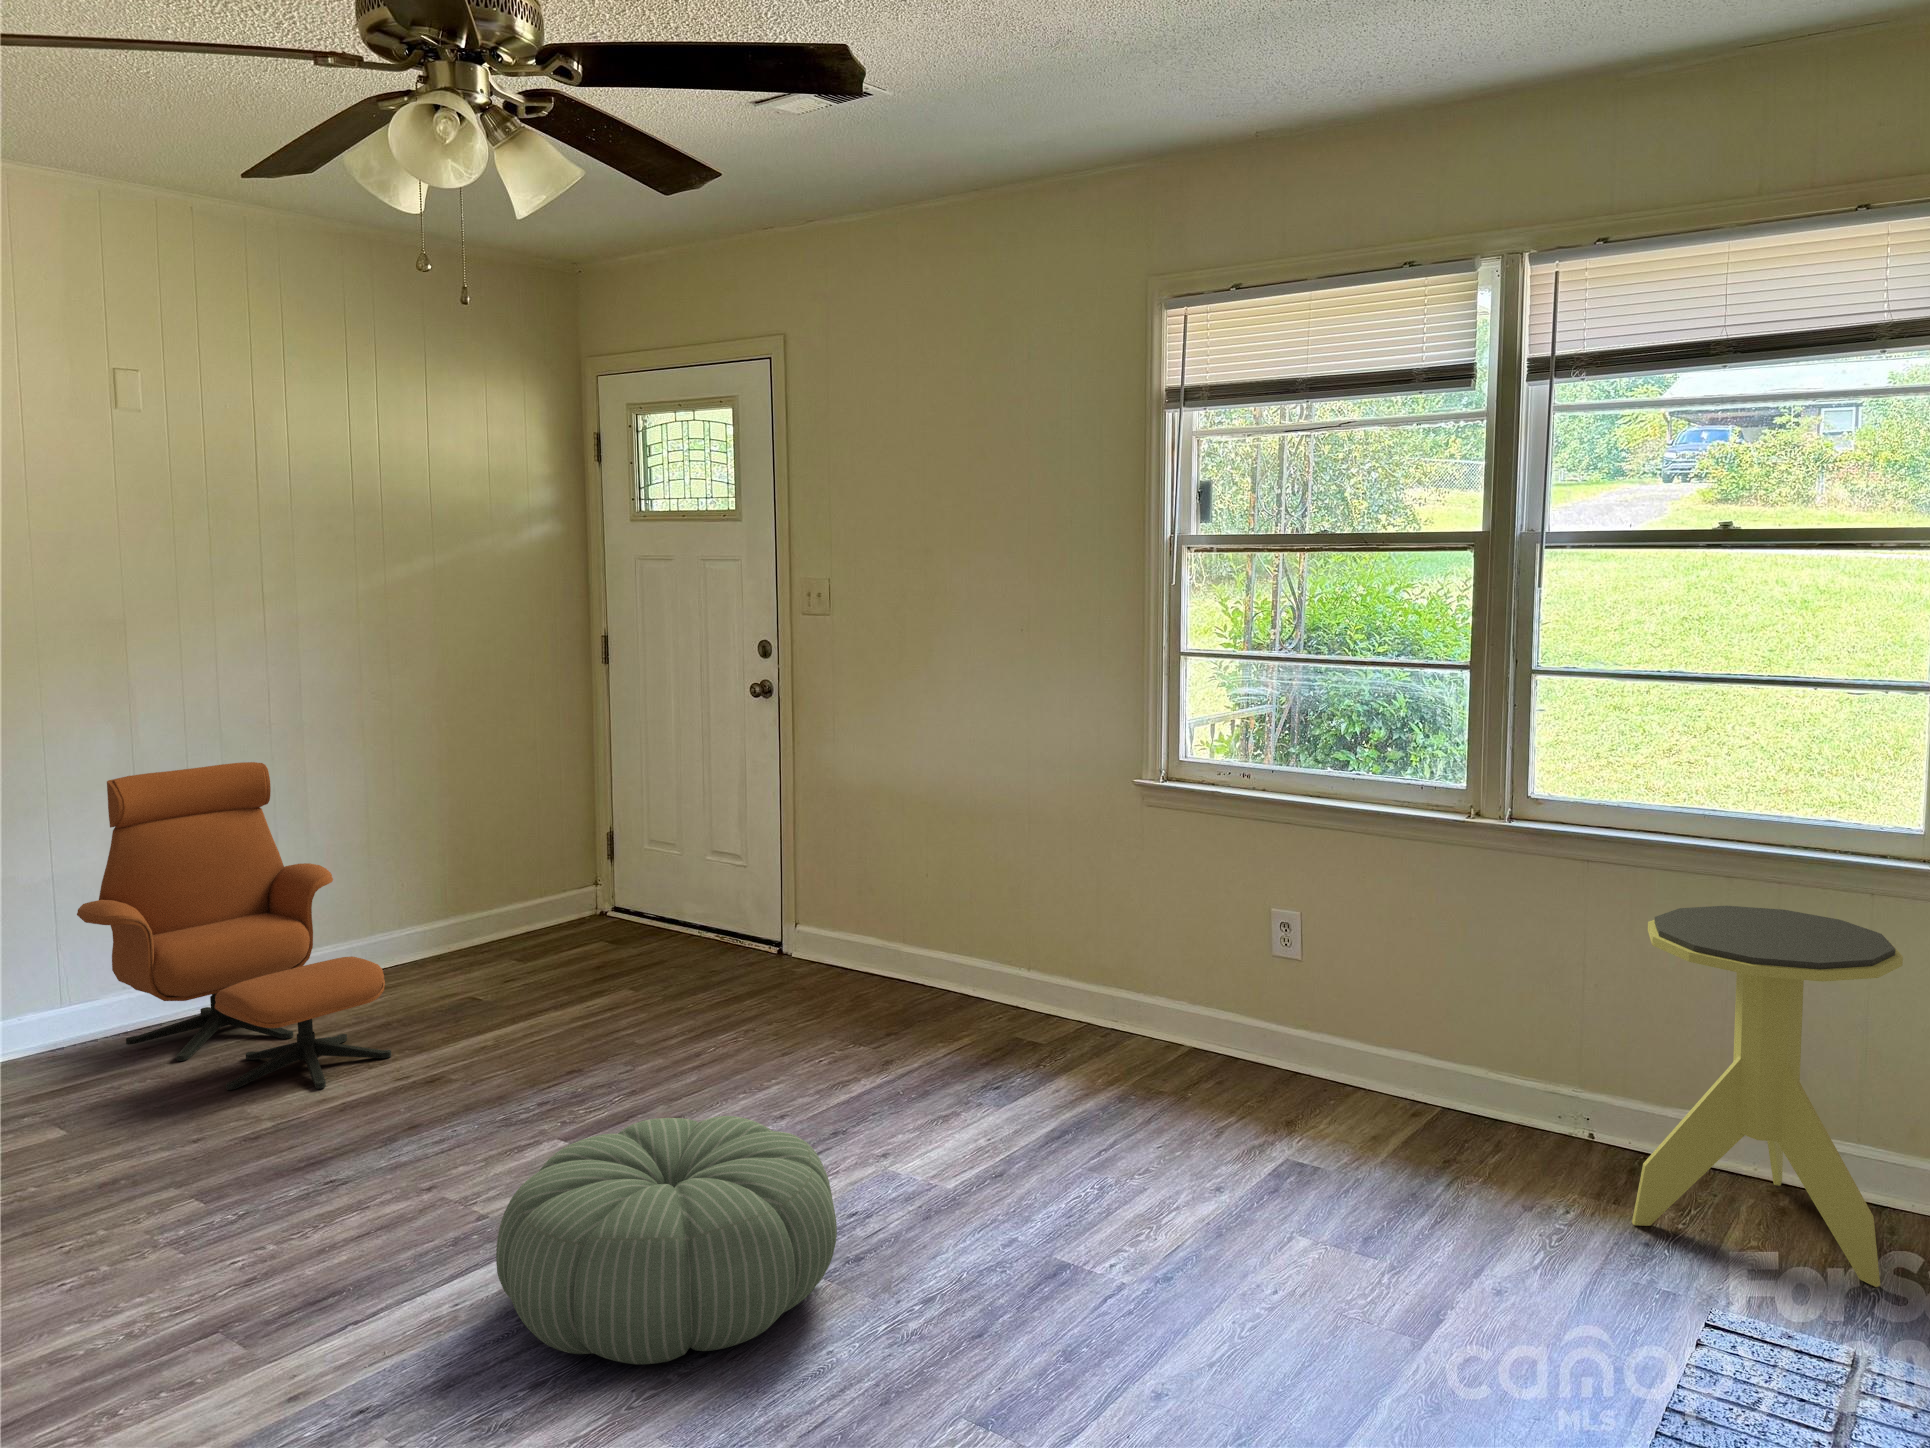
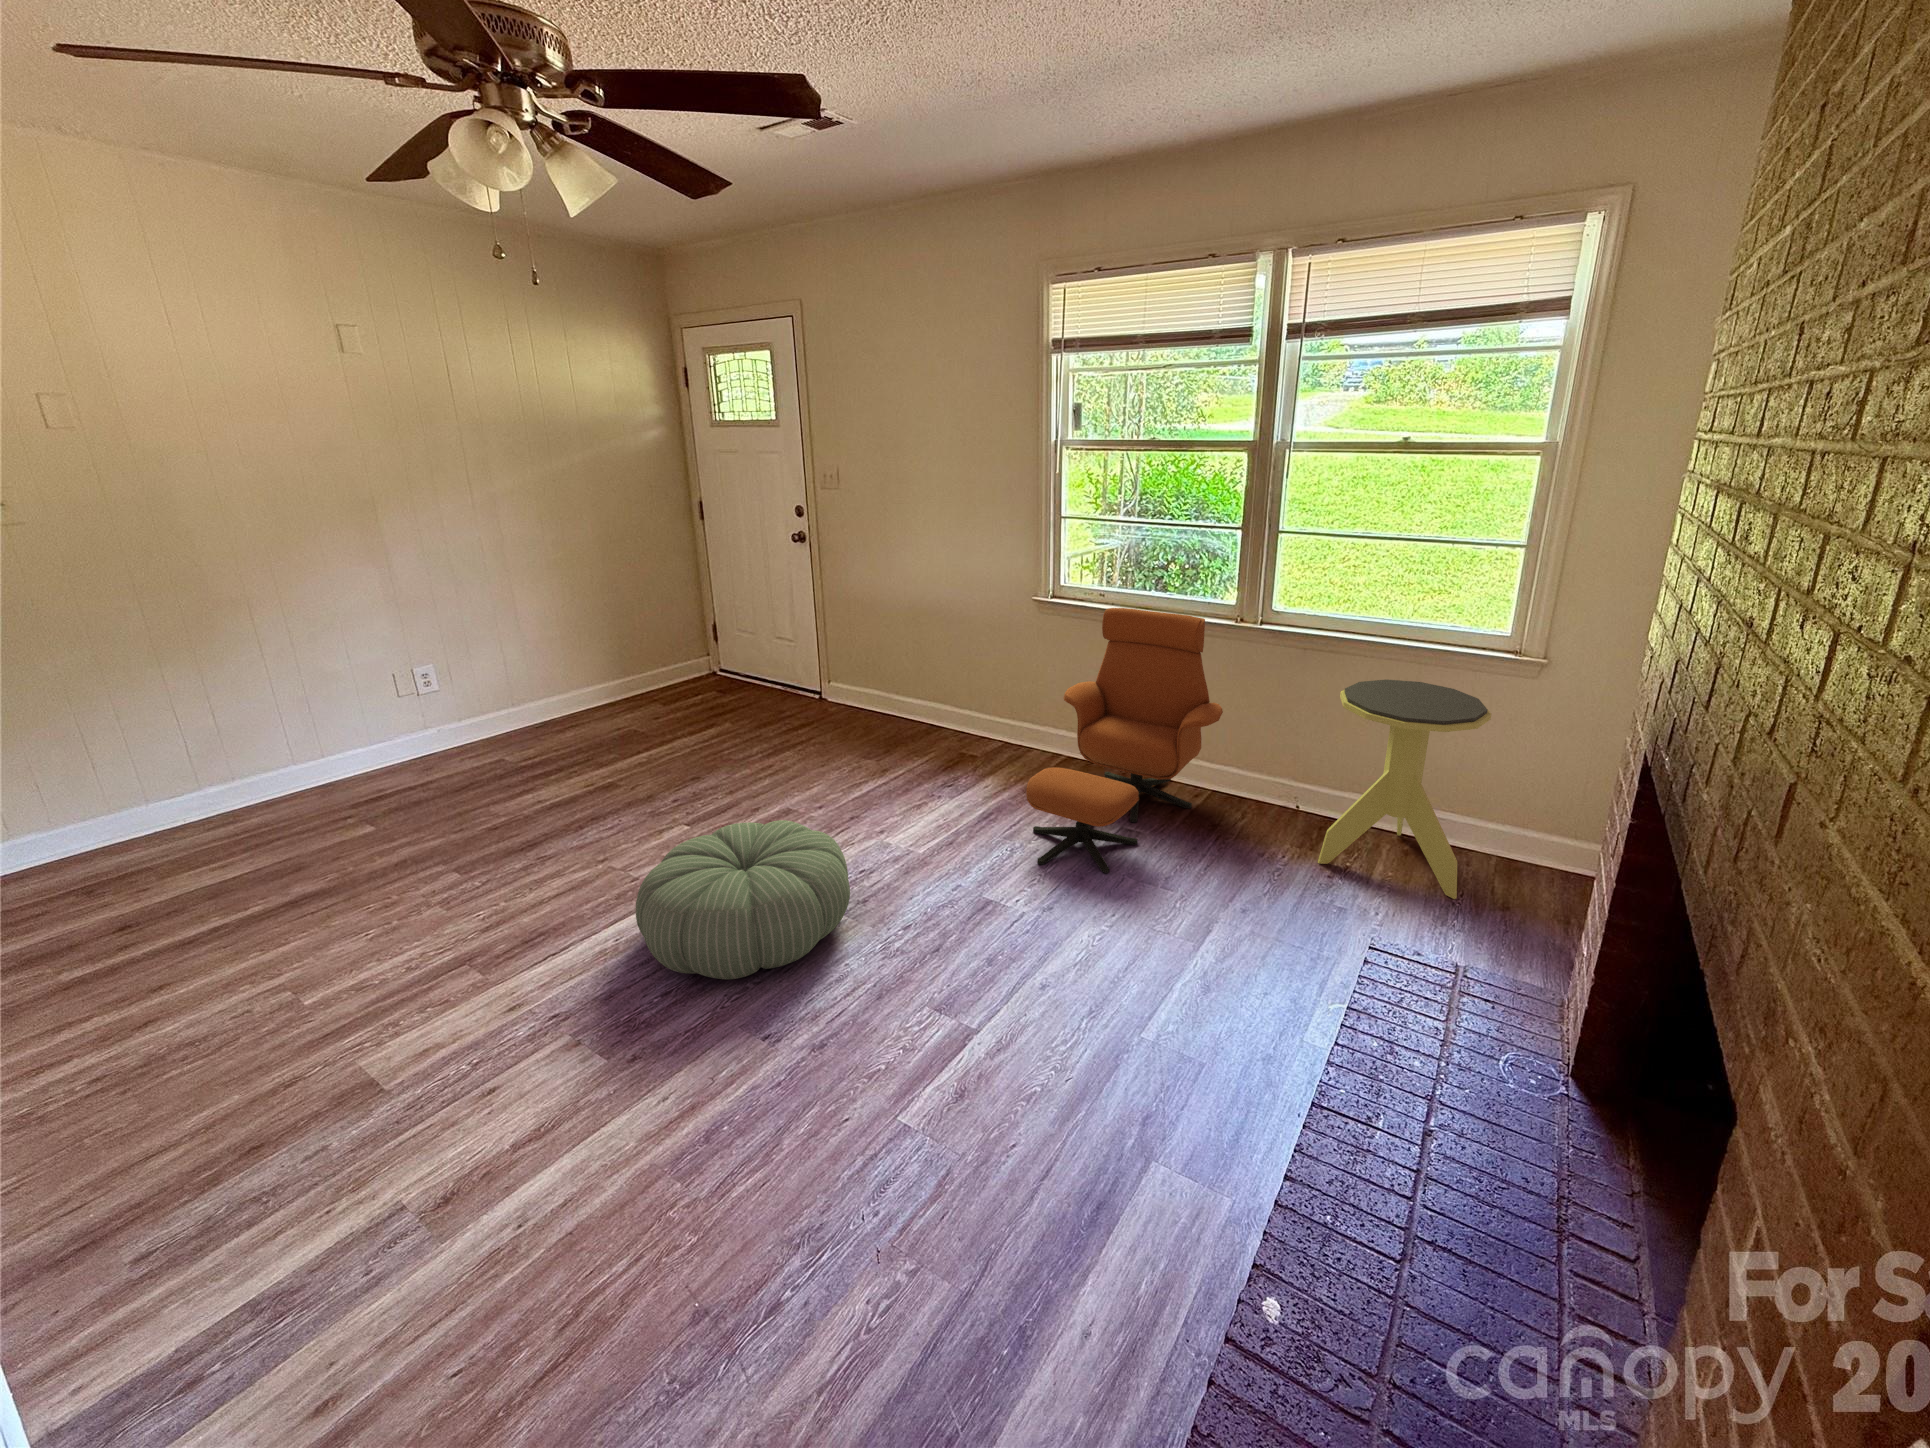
lounge chair: present [77,762,391,1090] -> present [1026,608,1223,873]

